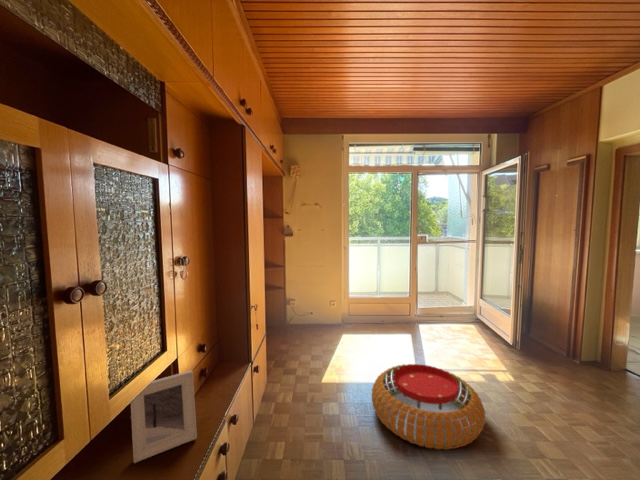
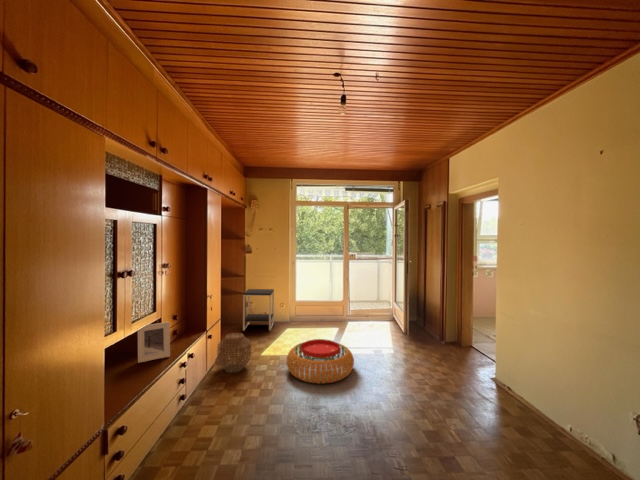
side table: none [286,282,323,338] -> present [243,289,274,331]
woven basket: none [266,356,316,420] -> present [218,333,251,373]

